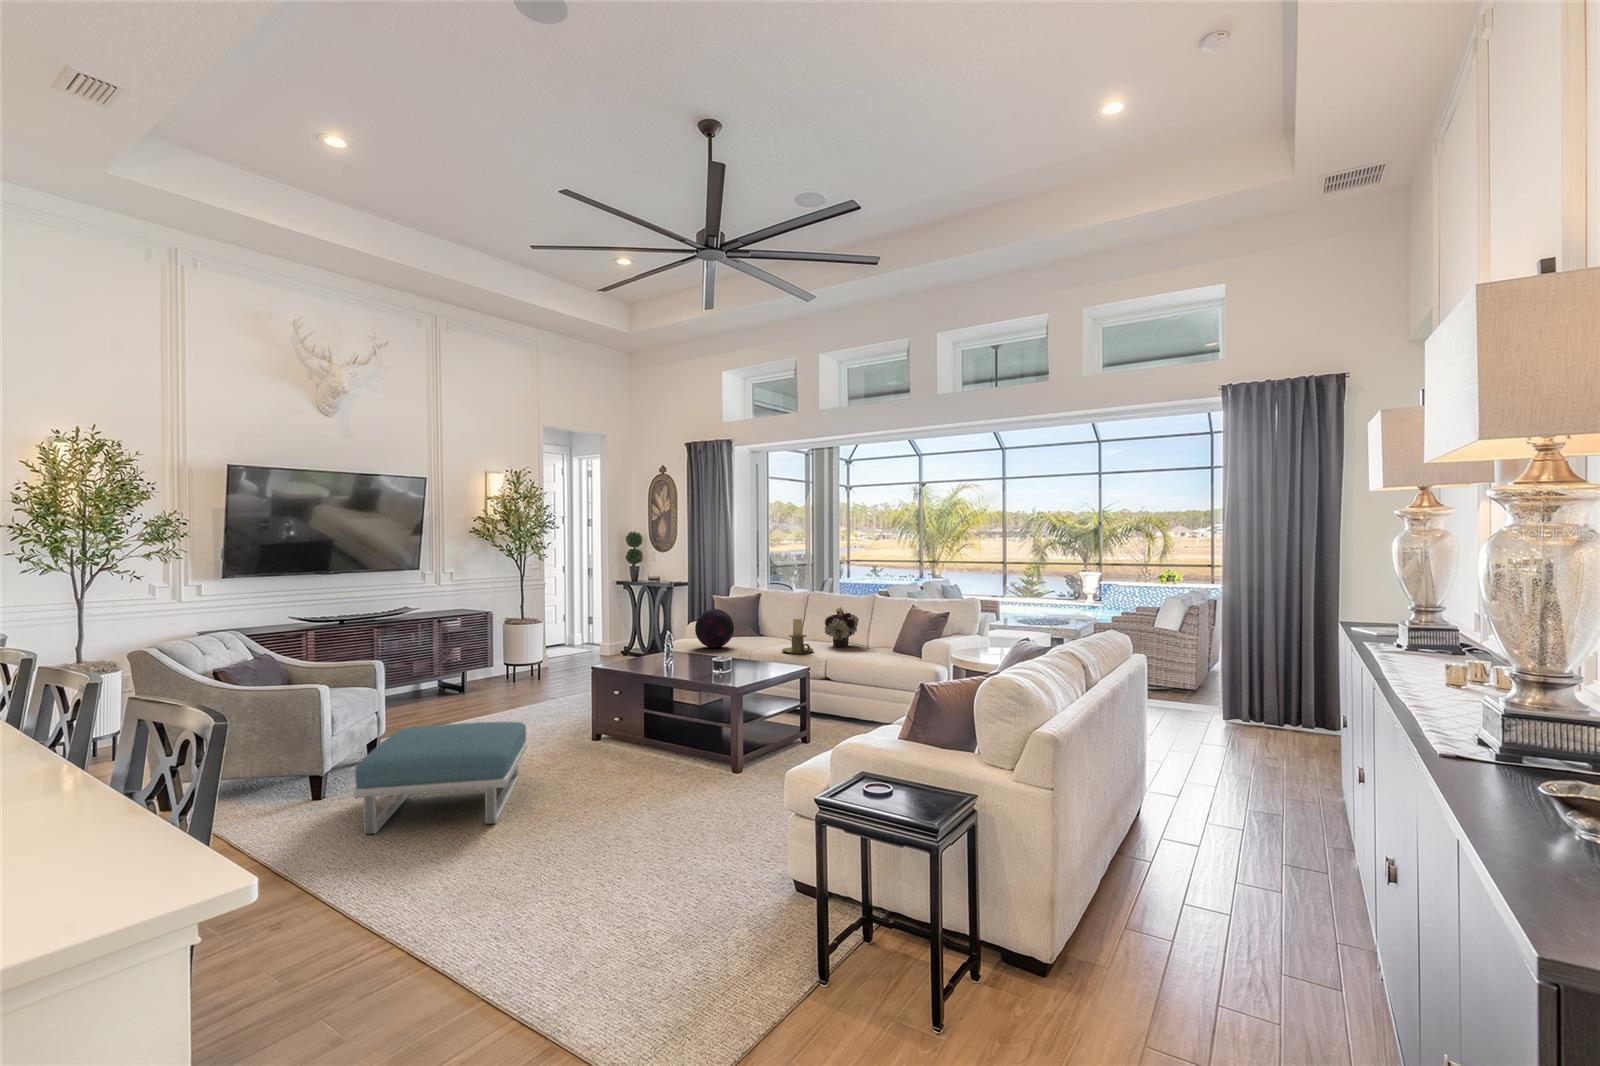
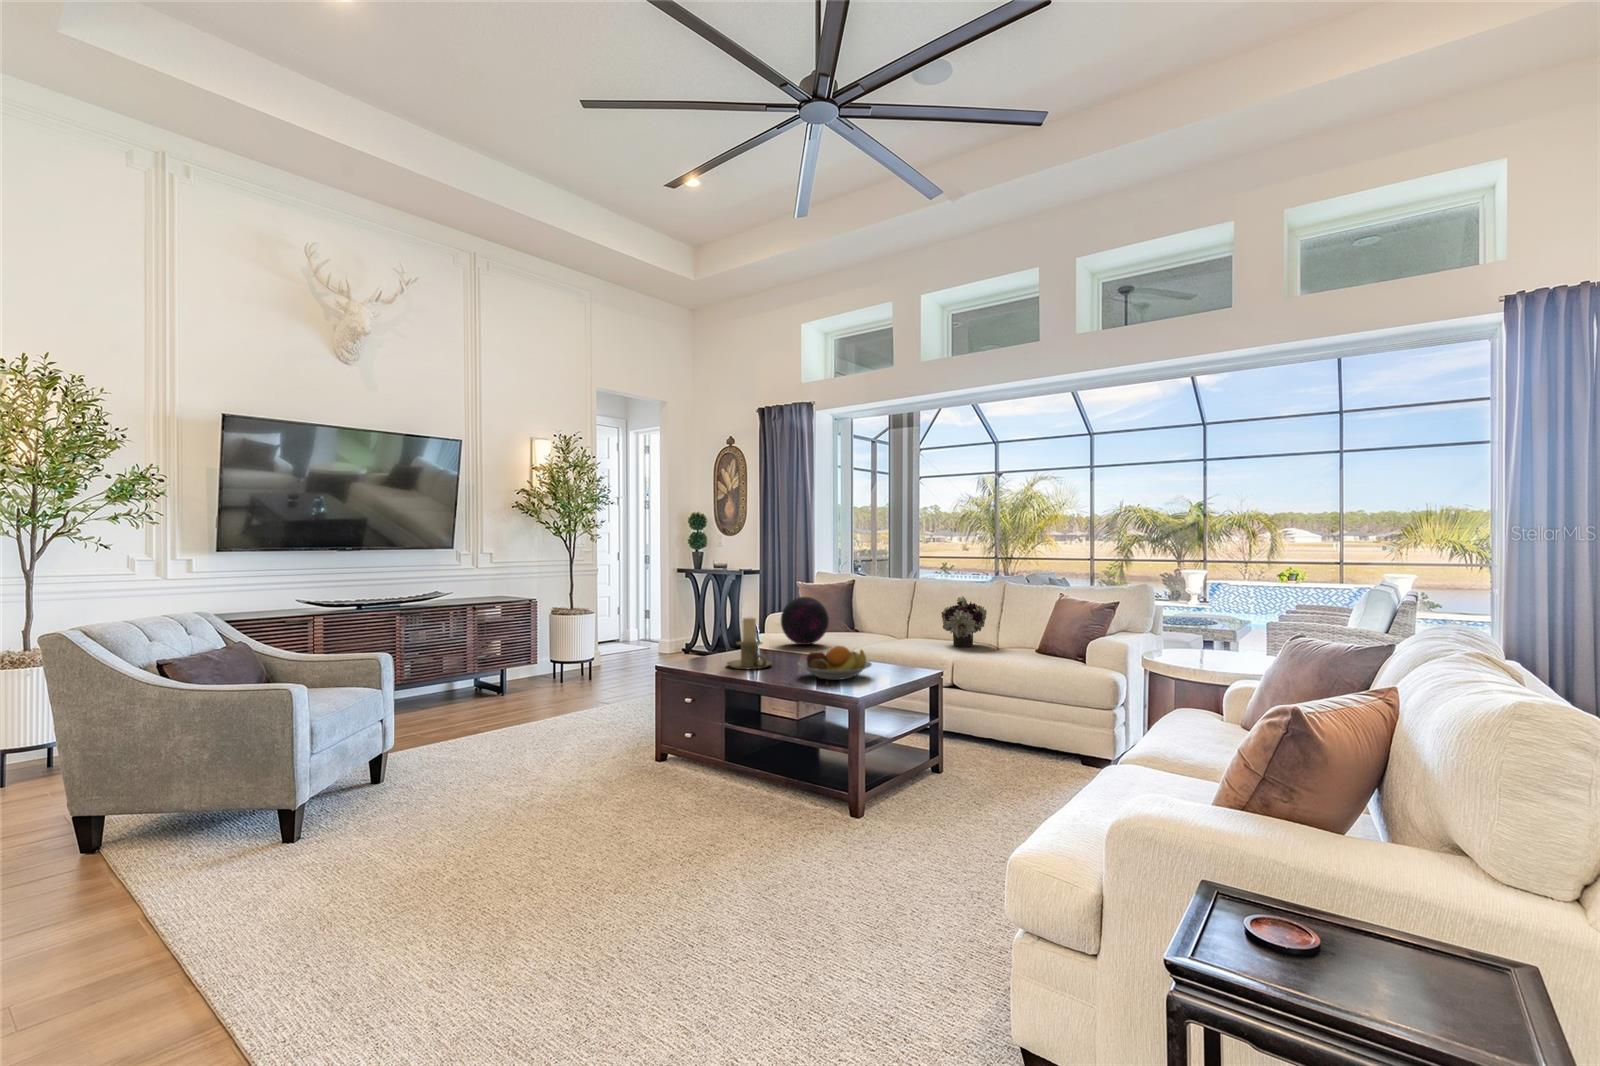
candle holder: present [782,618,813,654] -> present [727,617,772,670]
fruit bowl: none [699,649,755,675] -> present [798,646,872,680]
footstool: present [353,722,527,834] -> none [320,739,572,907]

